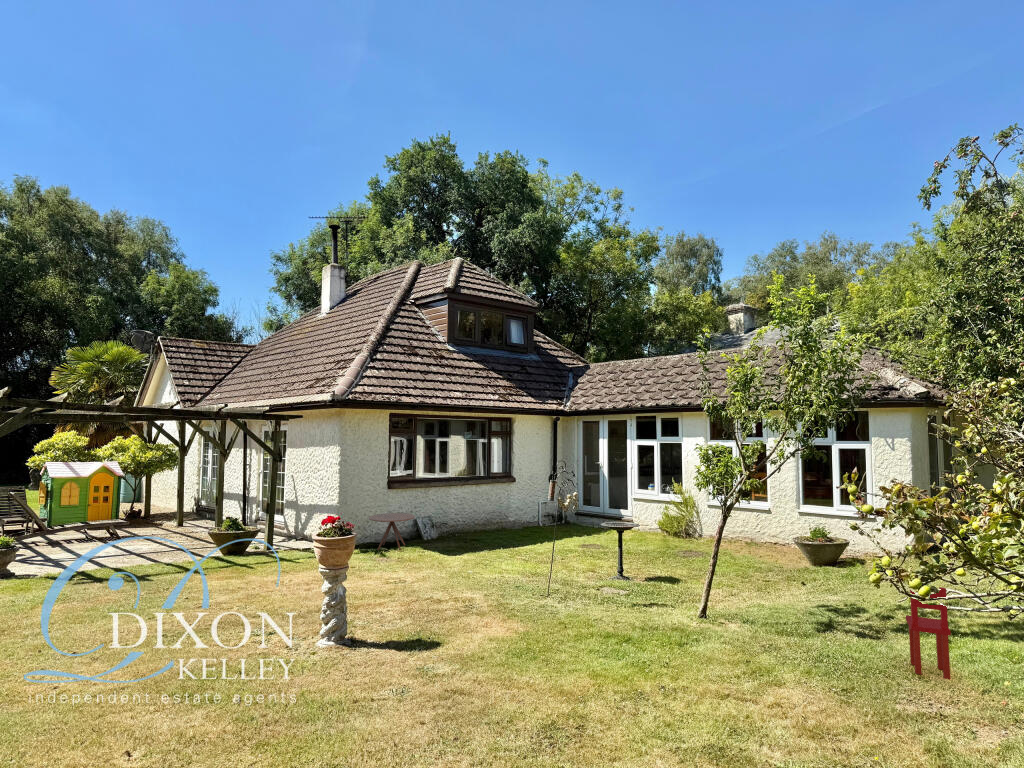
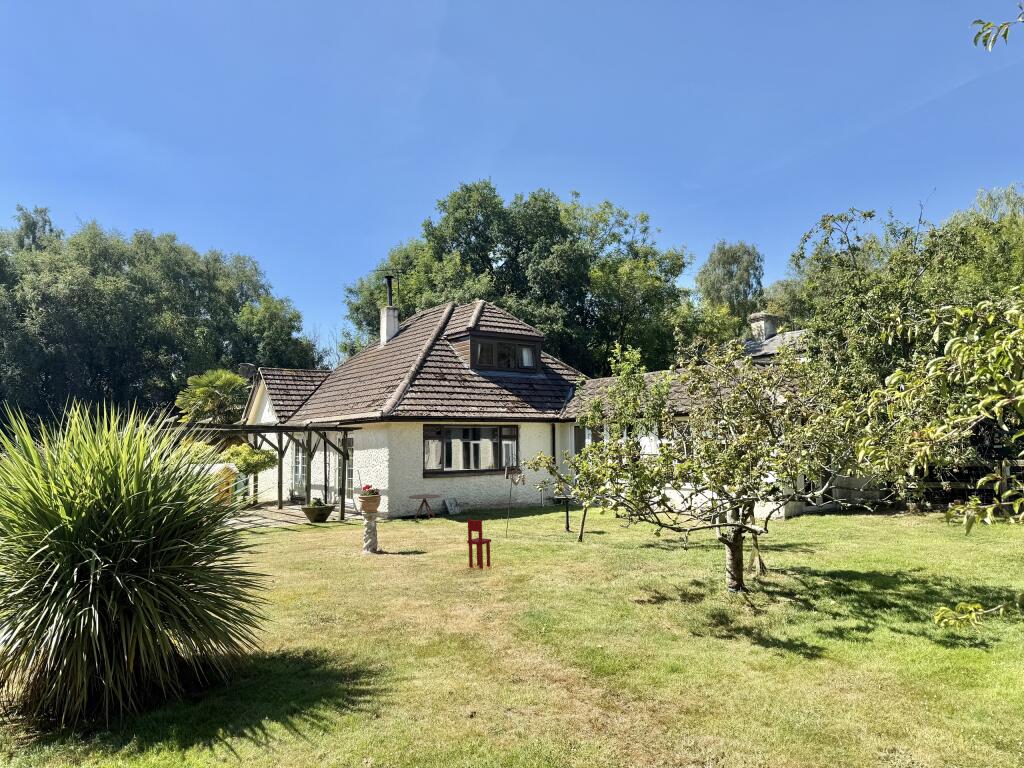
chair: present [906,587,951,679] -> present [467,519,491,569]

